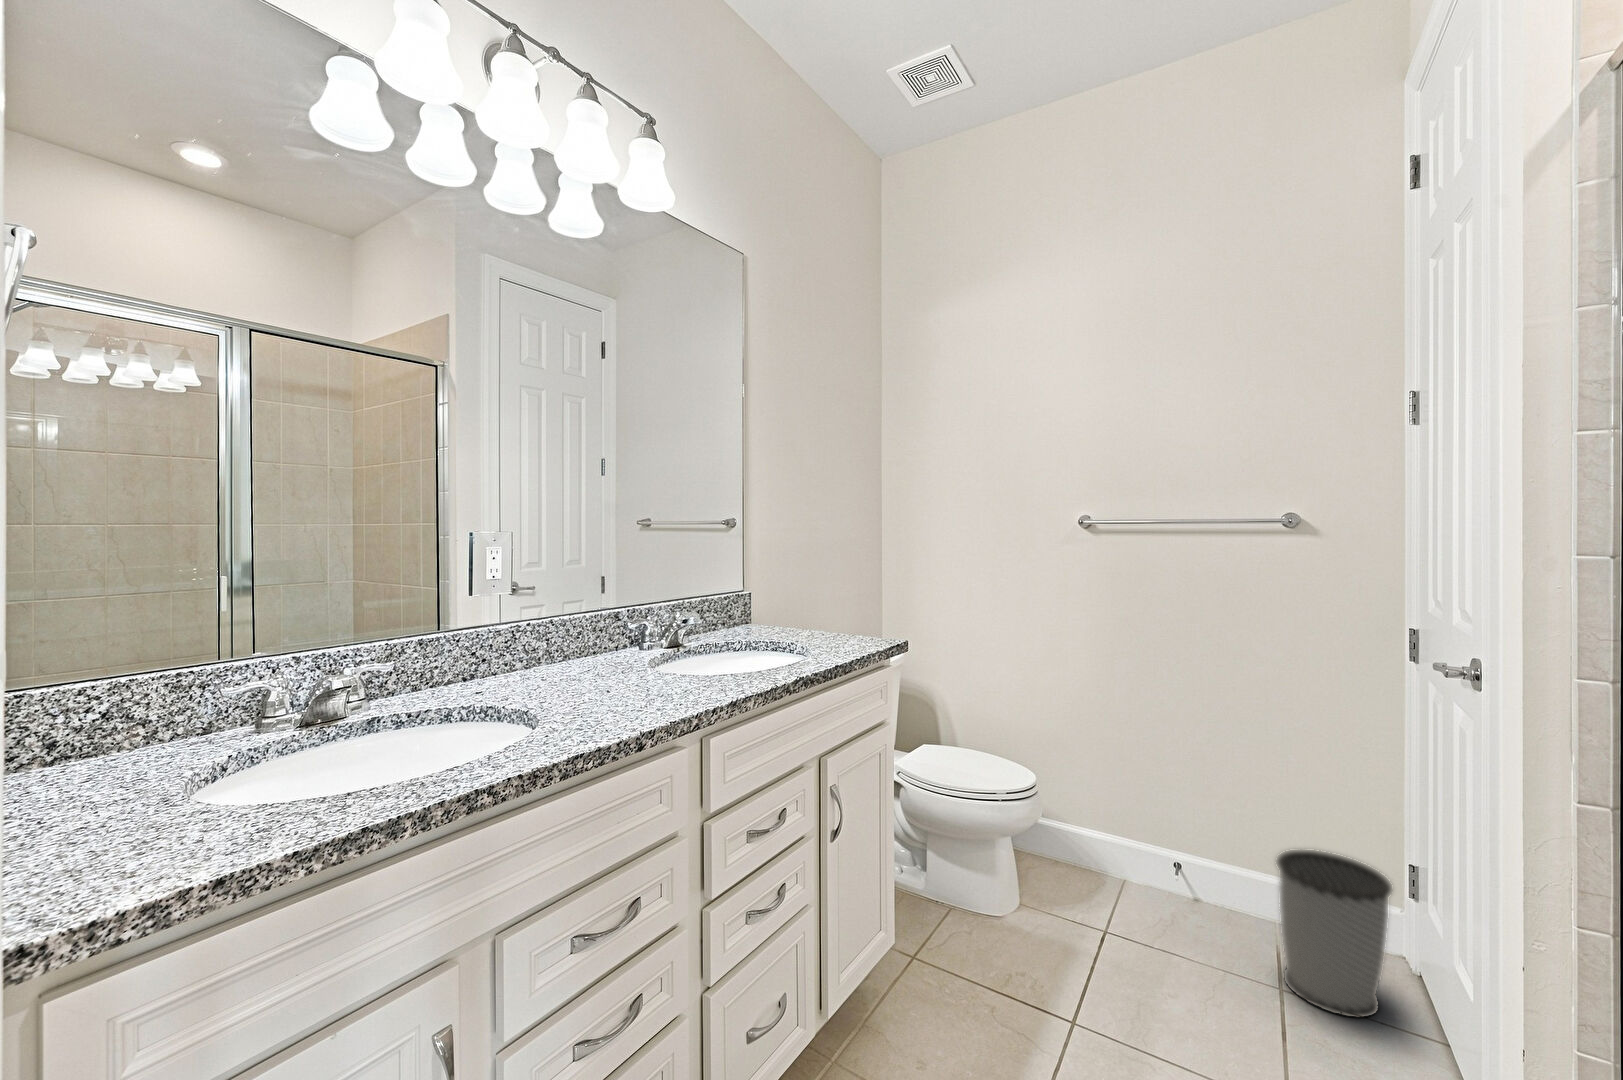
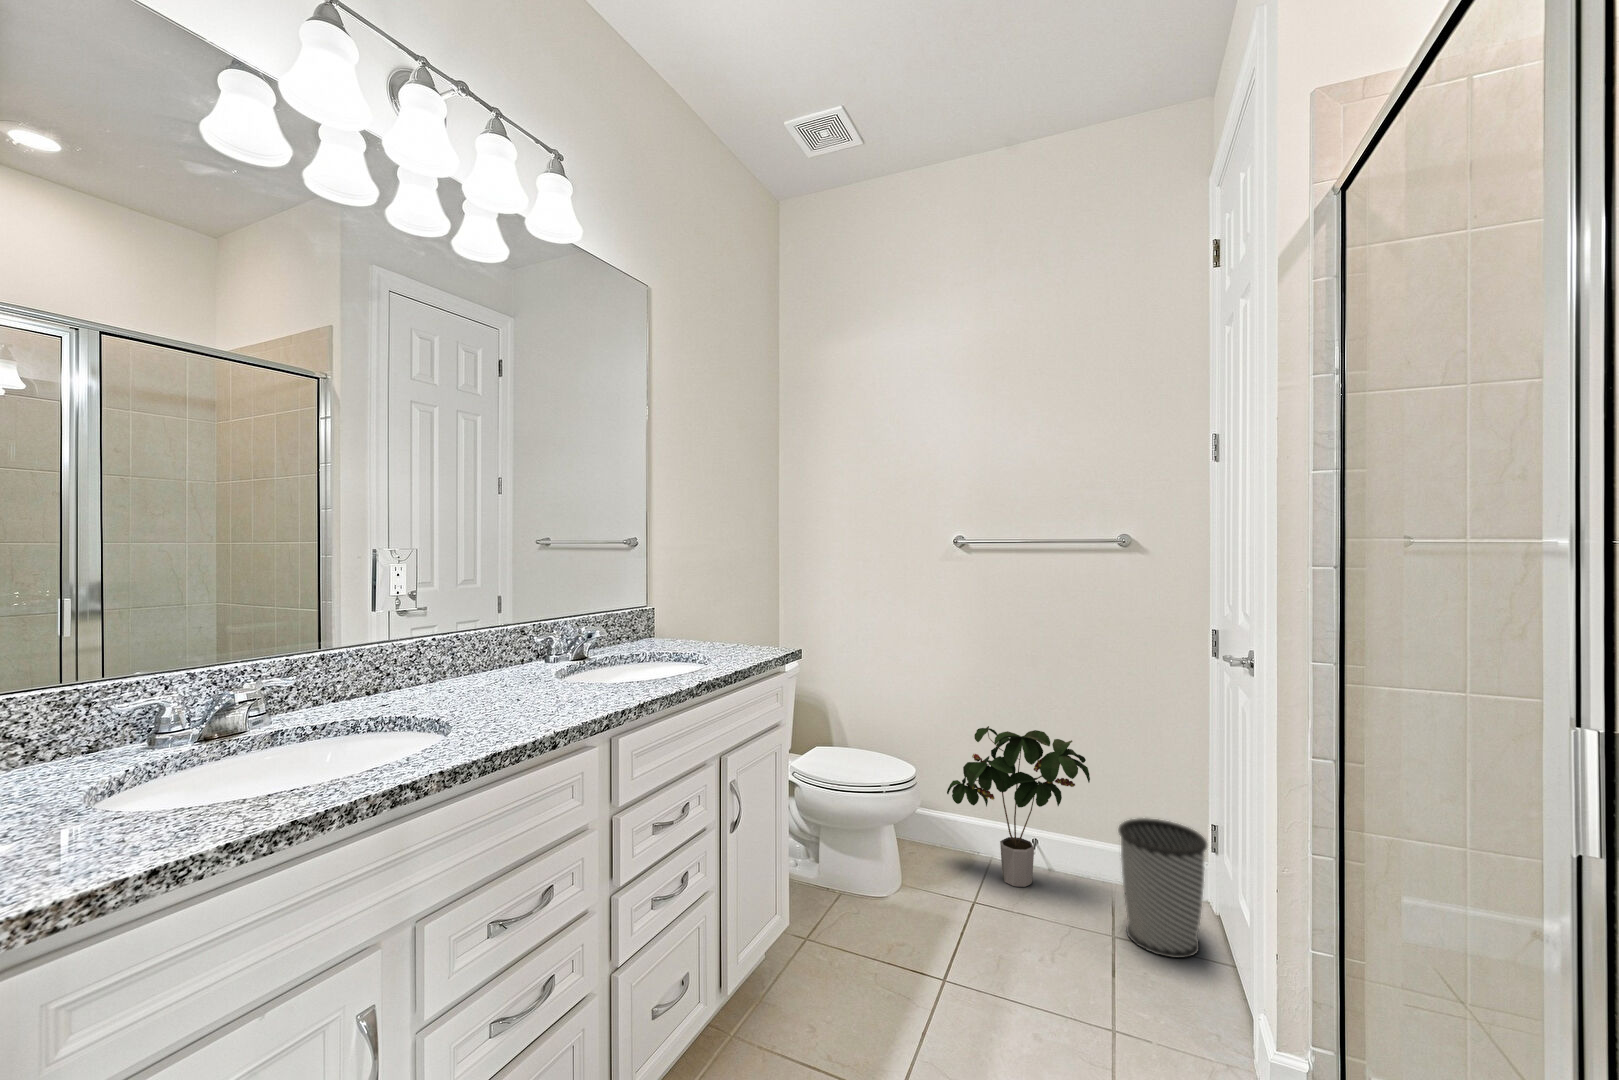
potted plant: none [1068,733,1241,914] -> present [947,726,1090,887]

